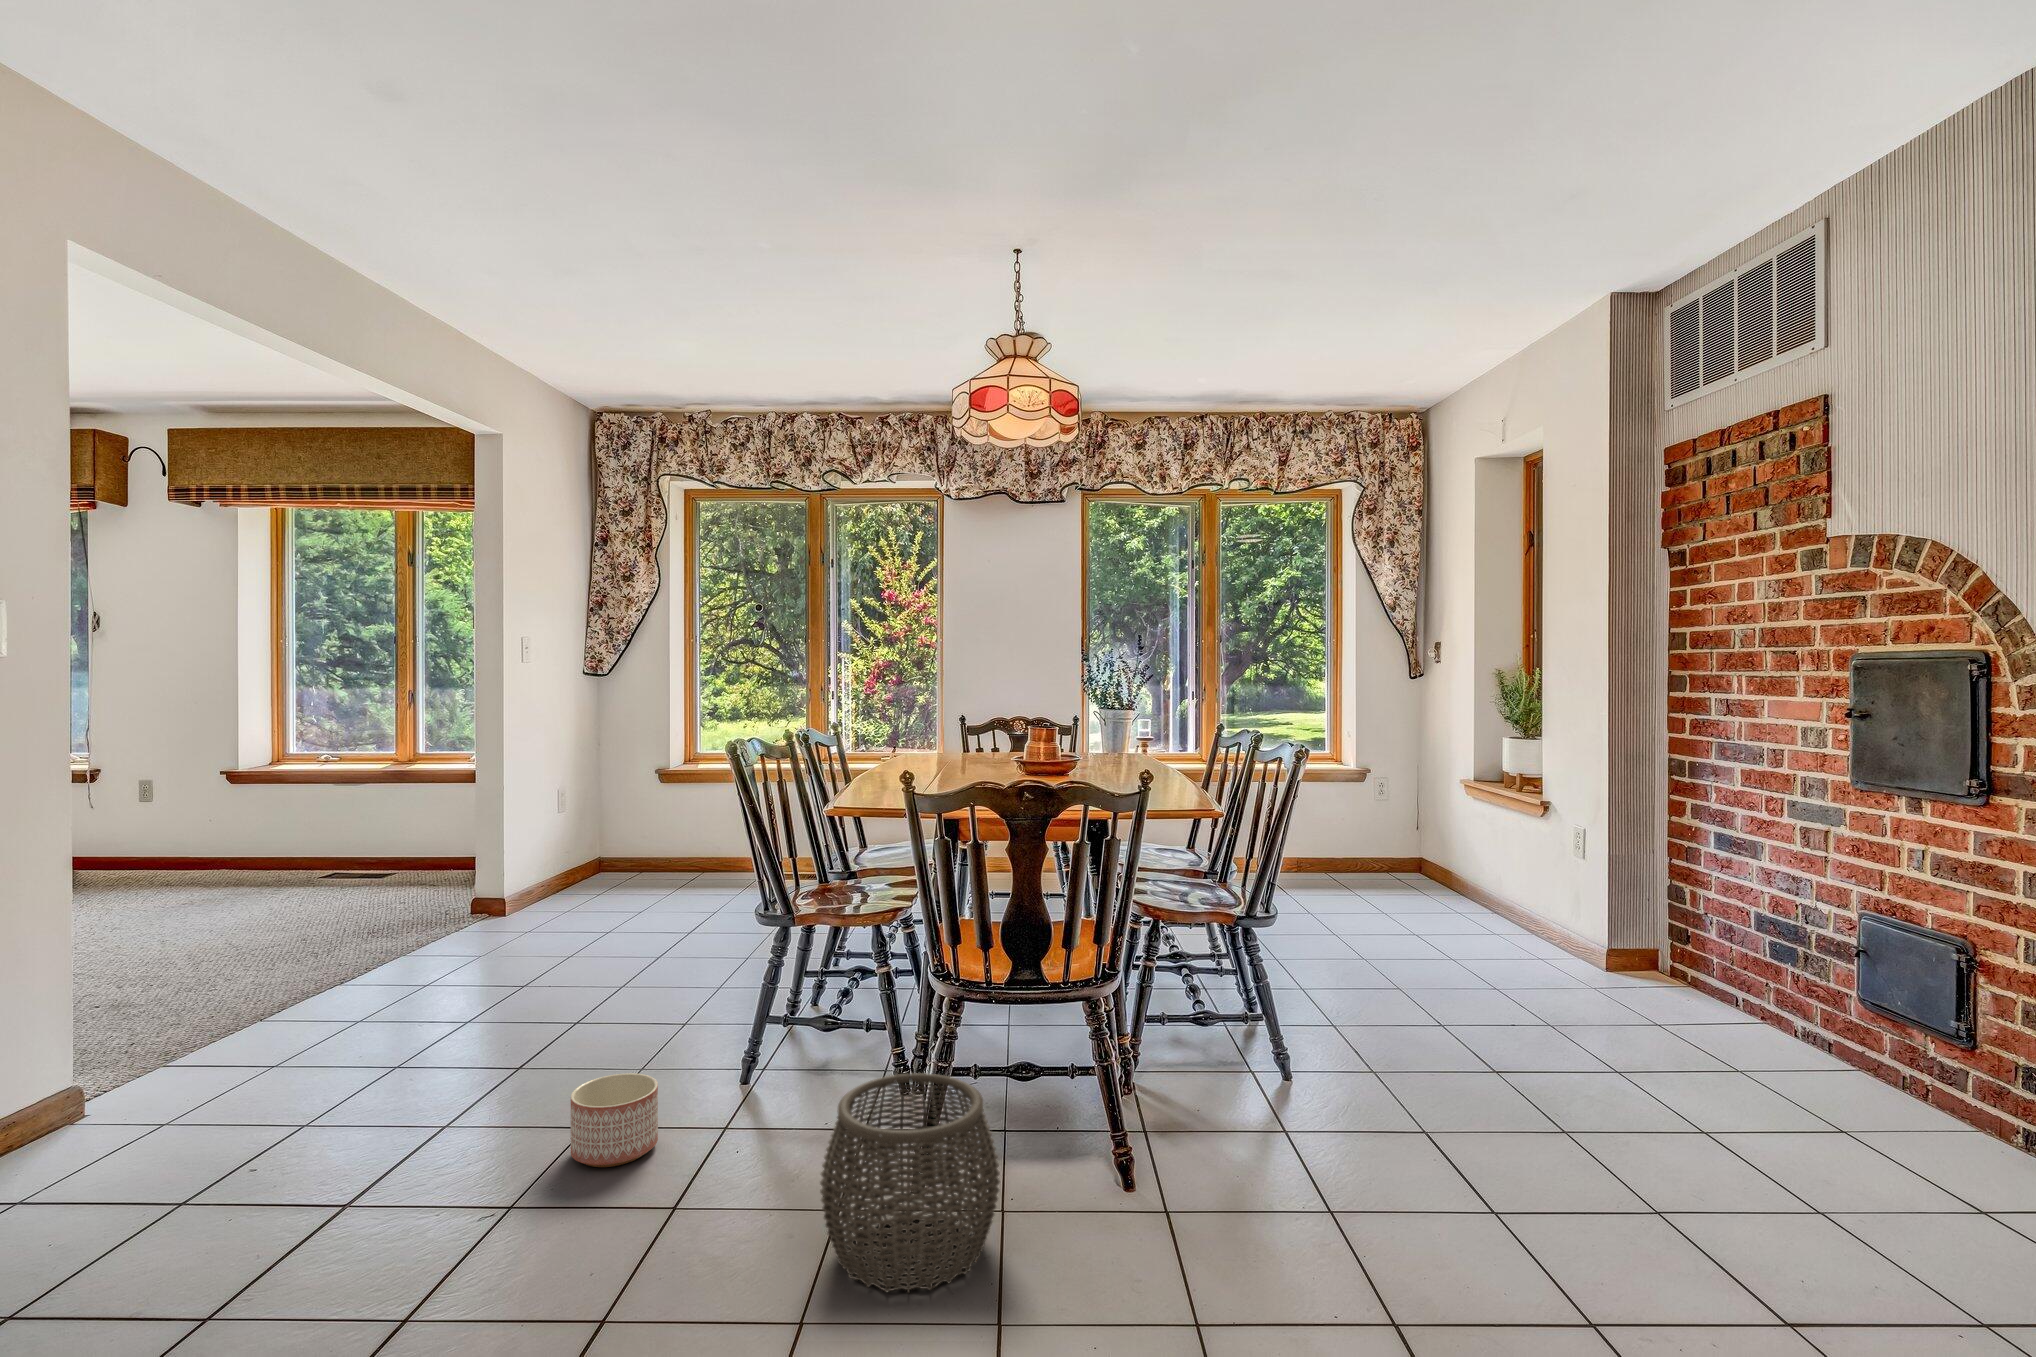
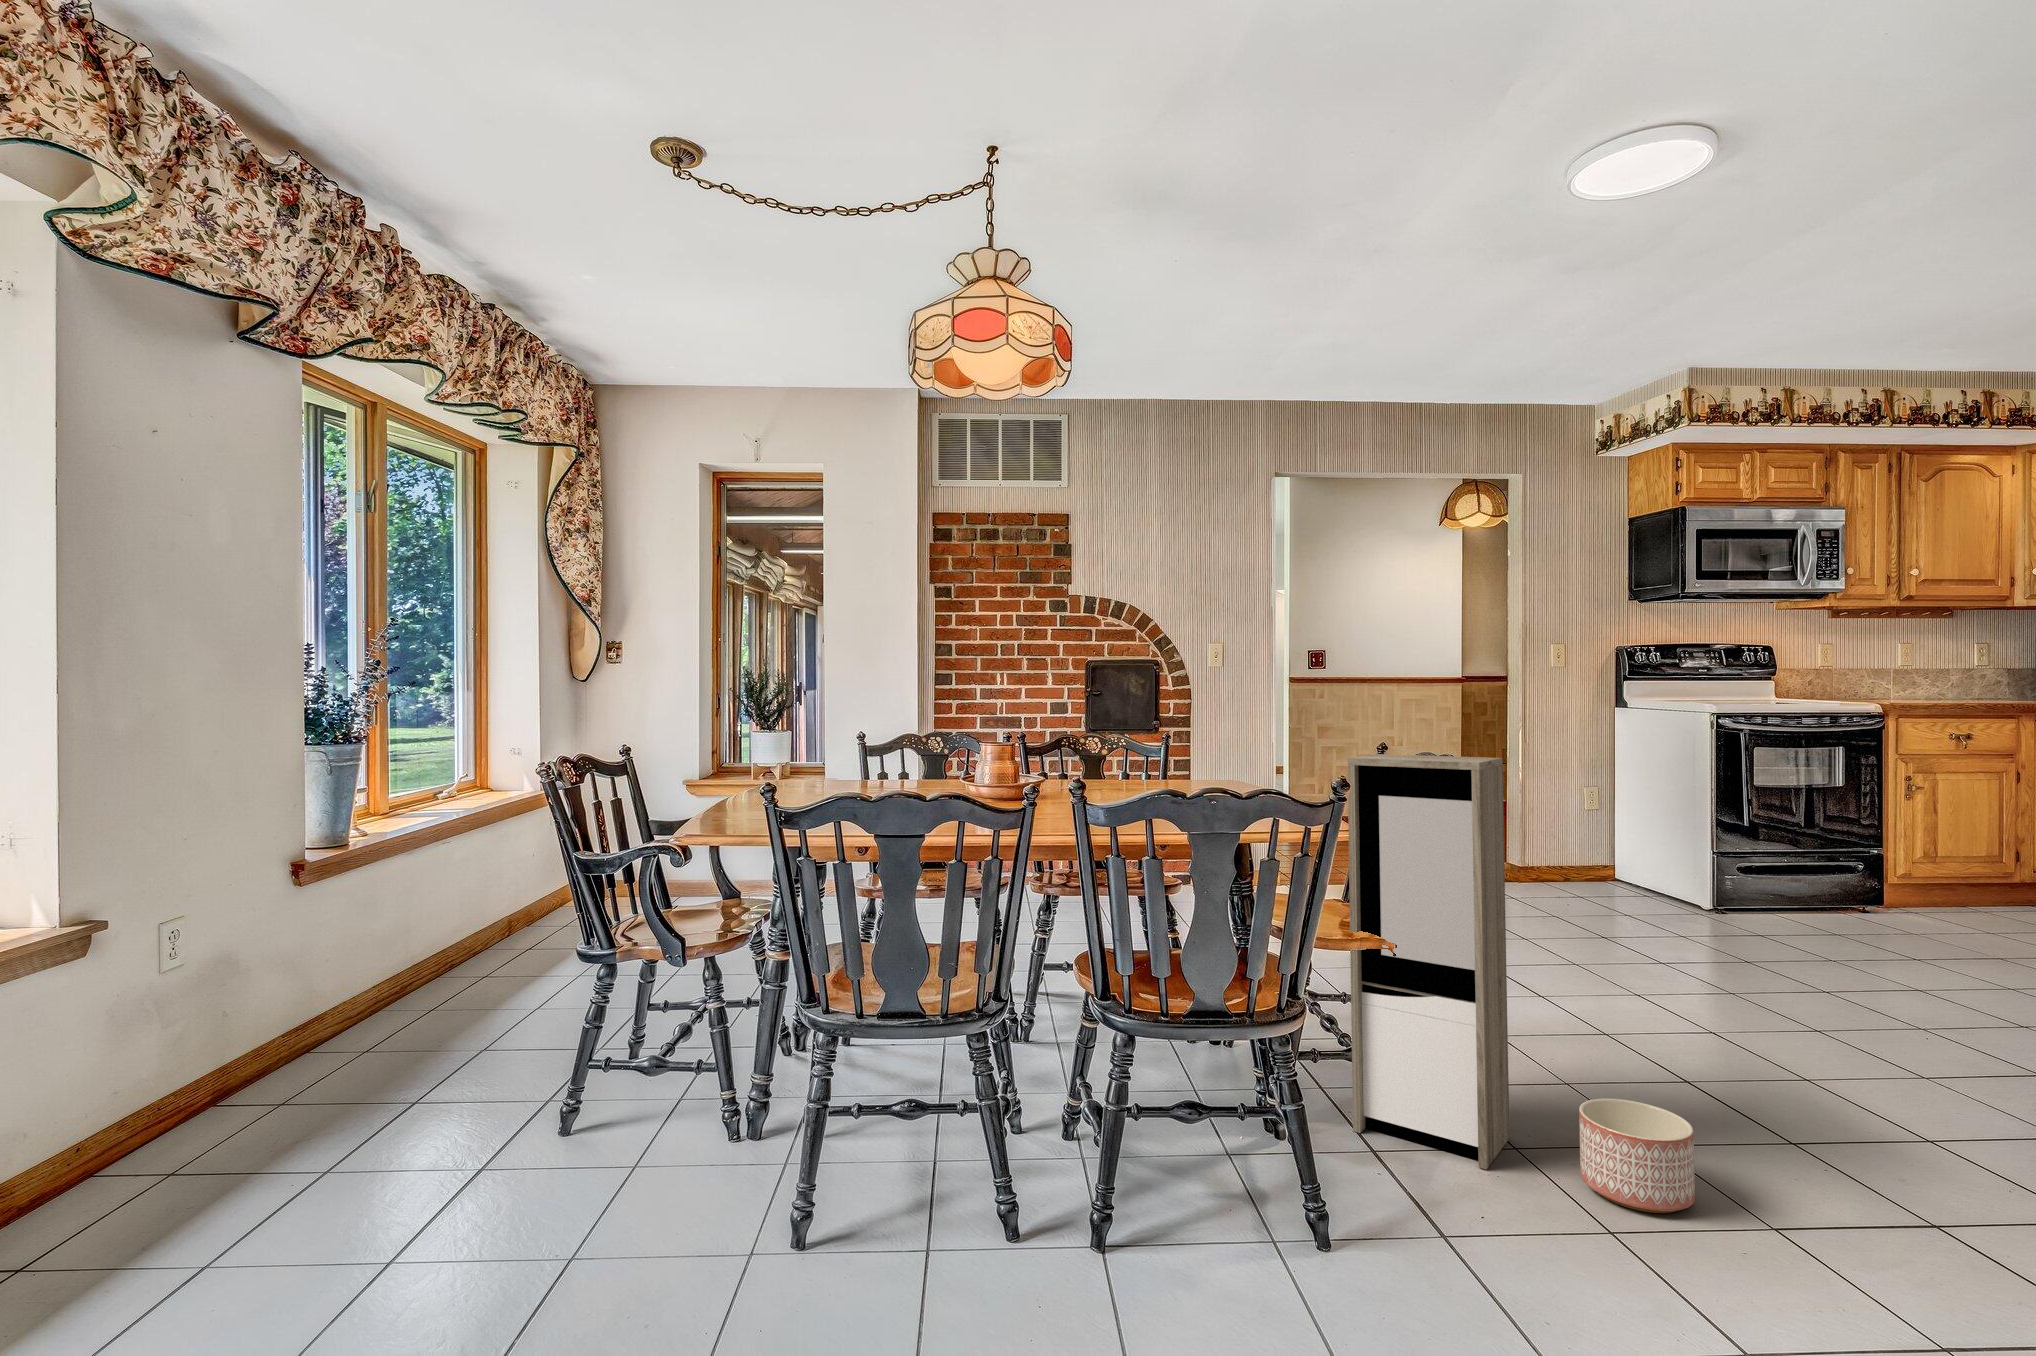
storage cabinet: none [698,774,830,1130] -> present [1348,754,1510,1170]
woven basket: present [820,1073,1000,1293] -> none [1503,930,1649,1066]

